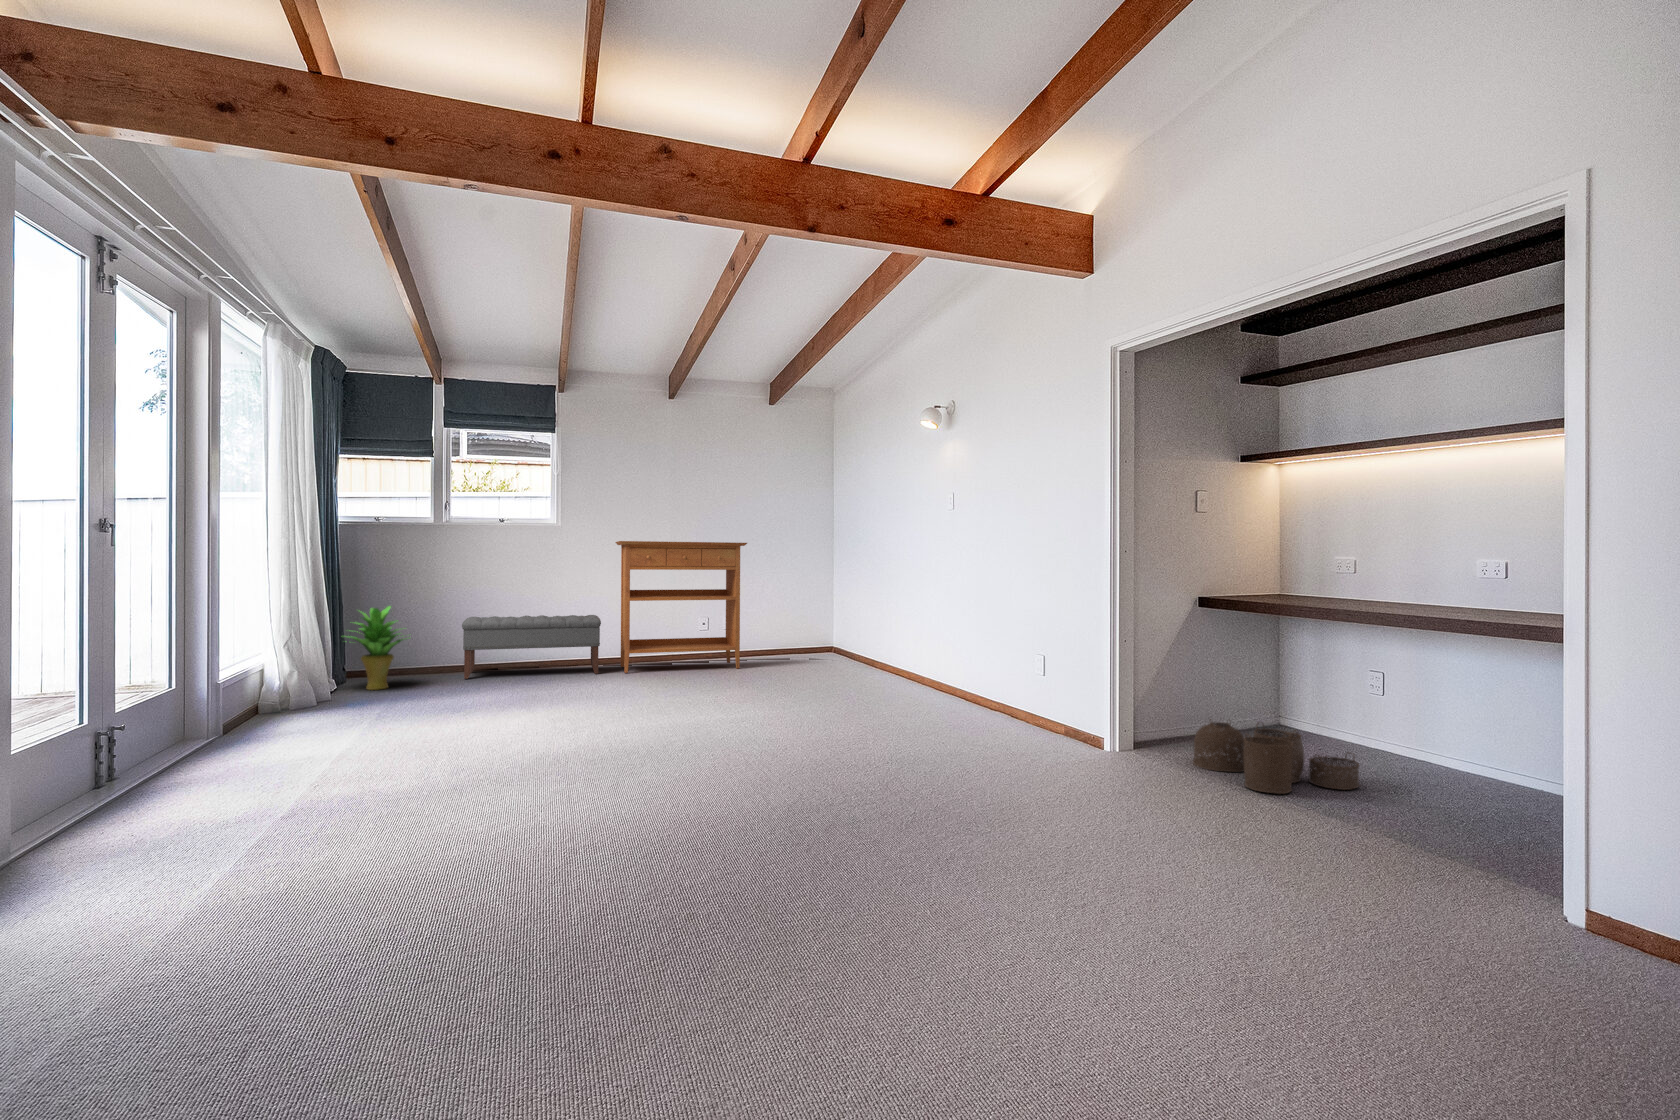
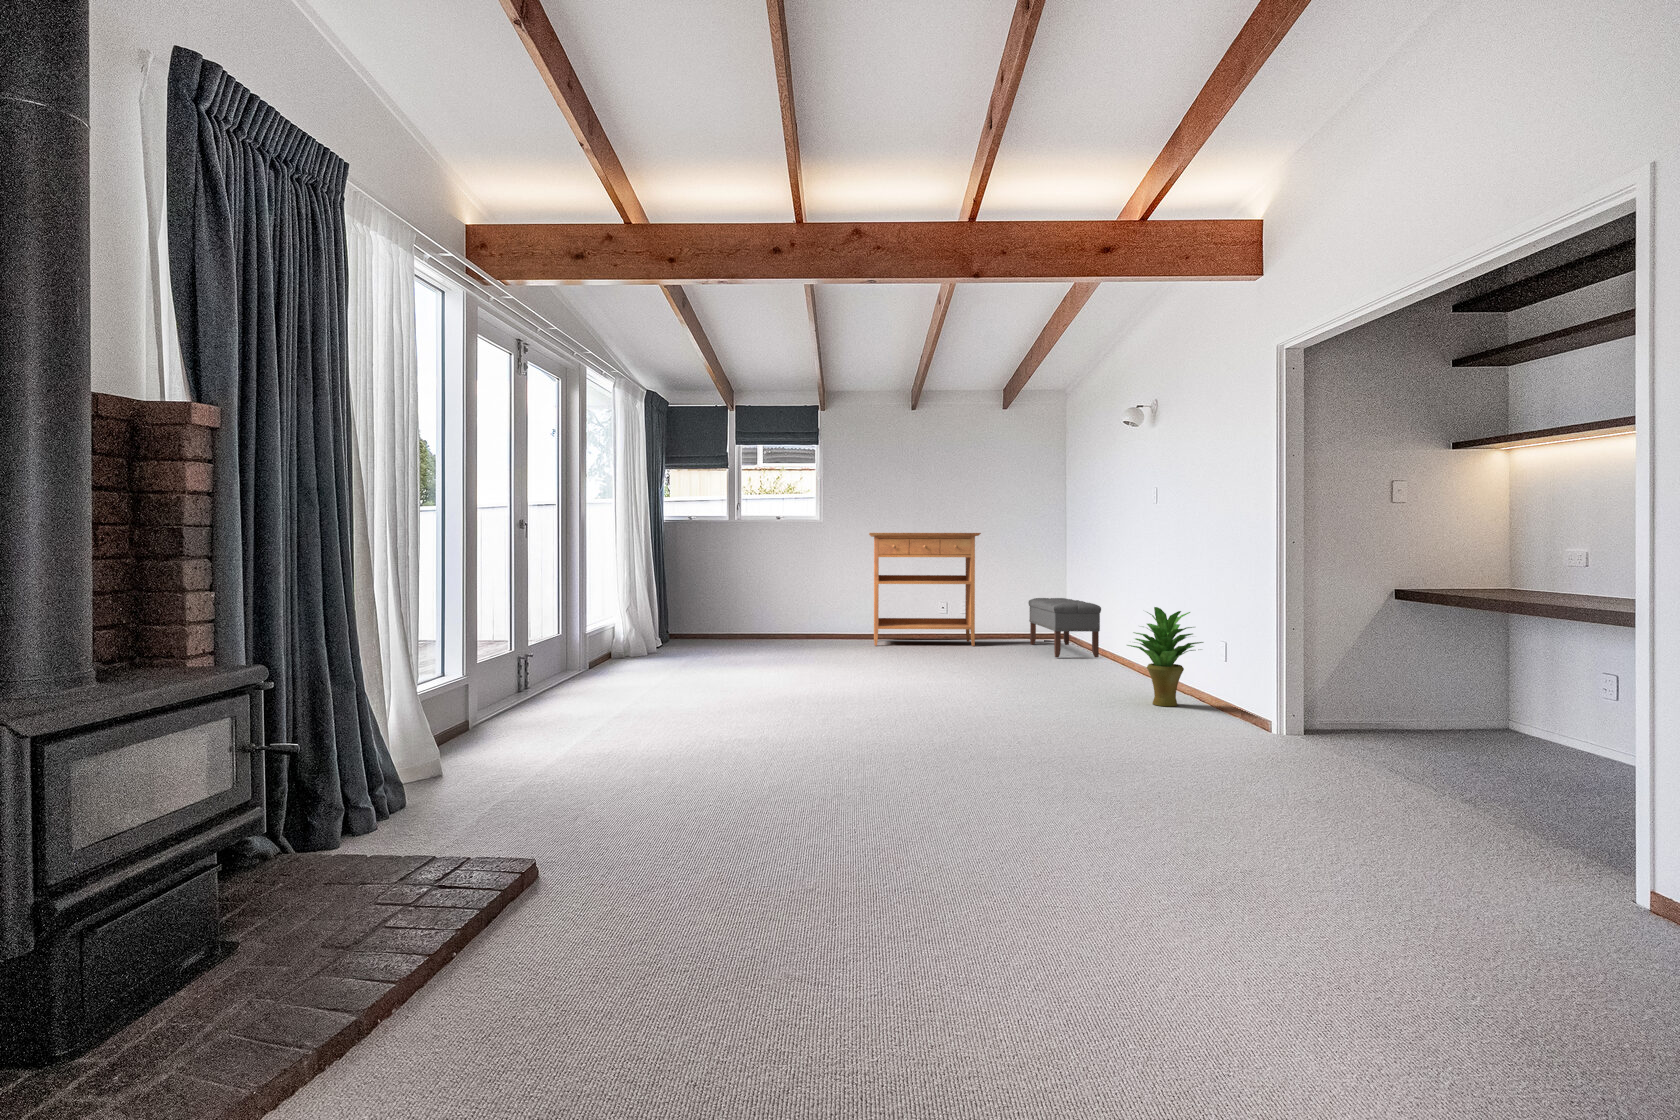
potted plant: present [351,606,403,690] -> present [1127,607,1203,706]
bench: present [462,615,601,679] -> present [1028,598,1101,658]
woven basket: present [1193,719,1359,794] -> none [1358,693,1529,766]

